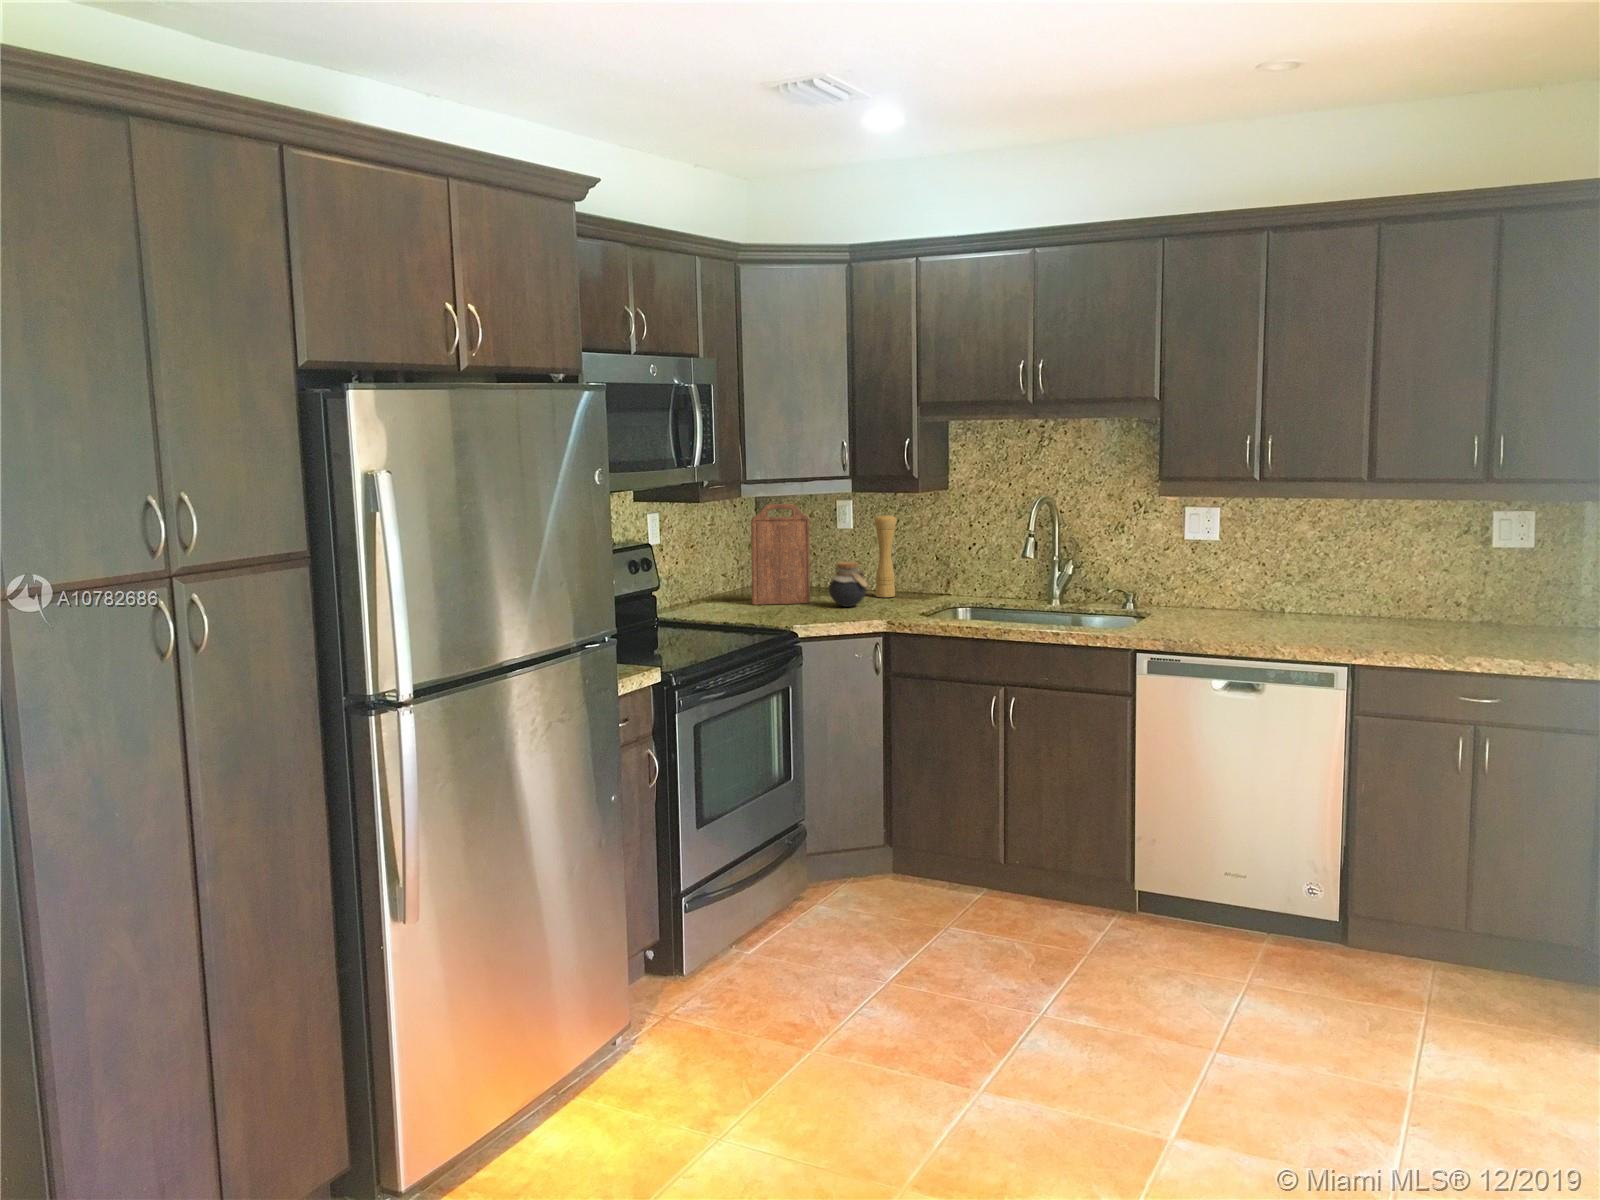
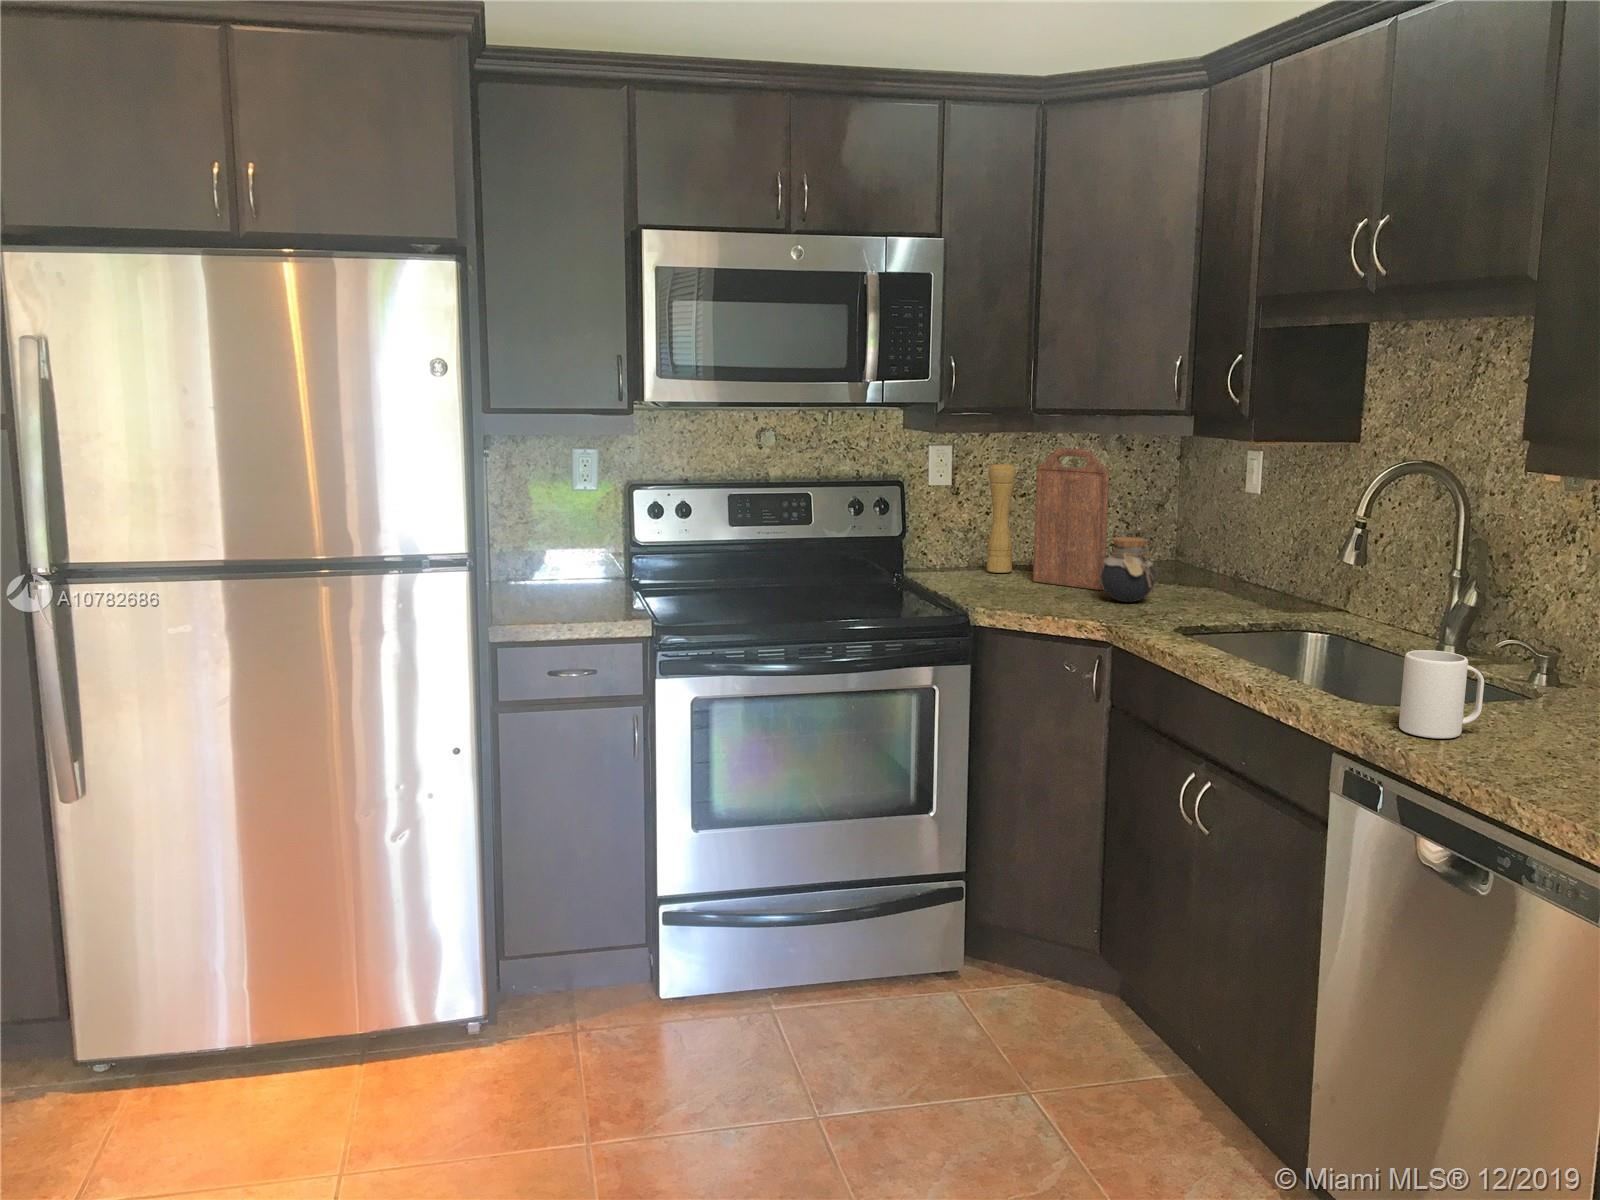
pepper mill: present [875,514,896,597] -> present [987,462,1016,573]
mug: none [1164,591,1195,634] -> present [1399,650,1484,739]

